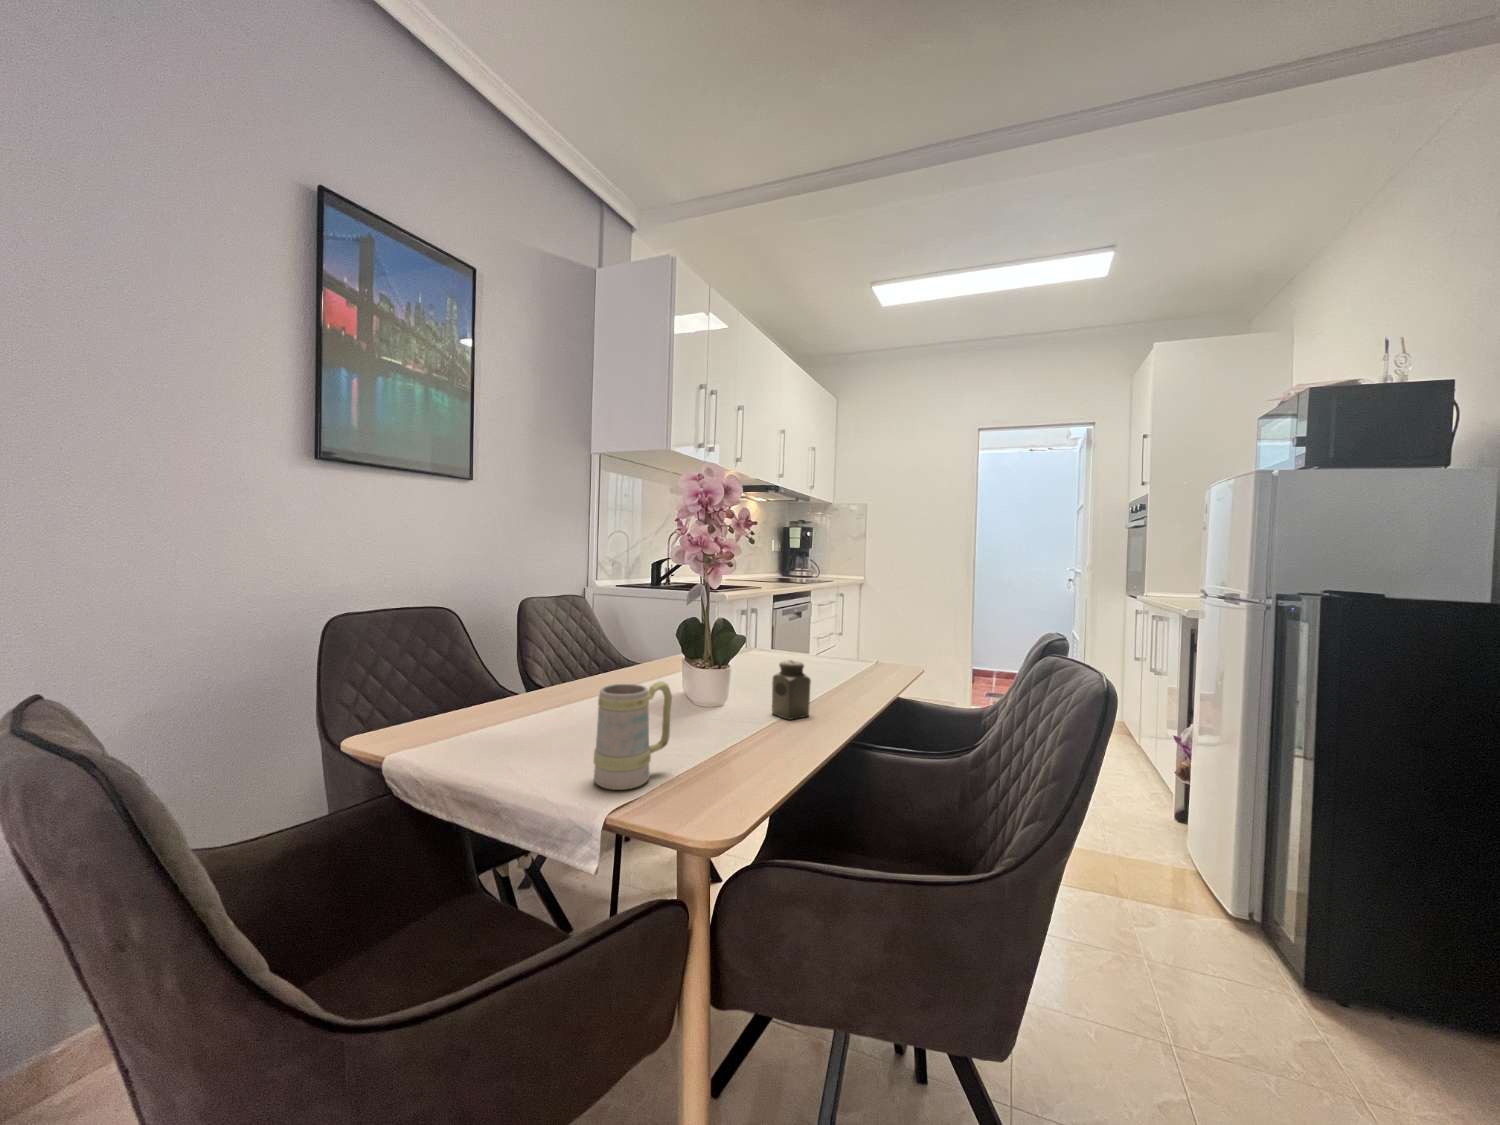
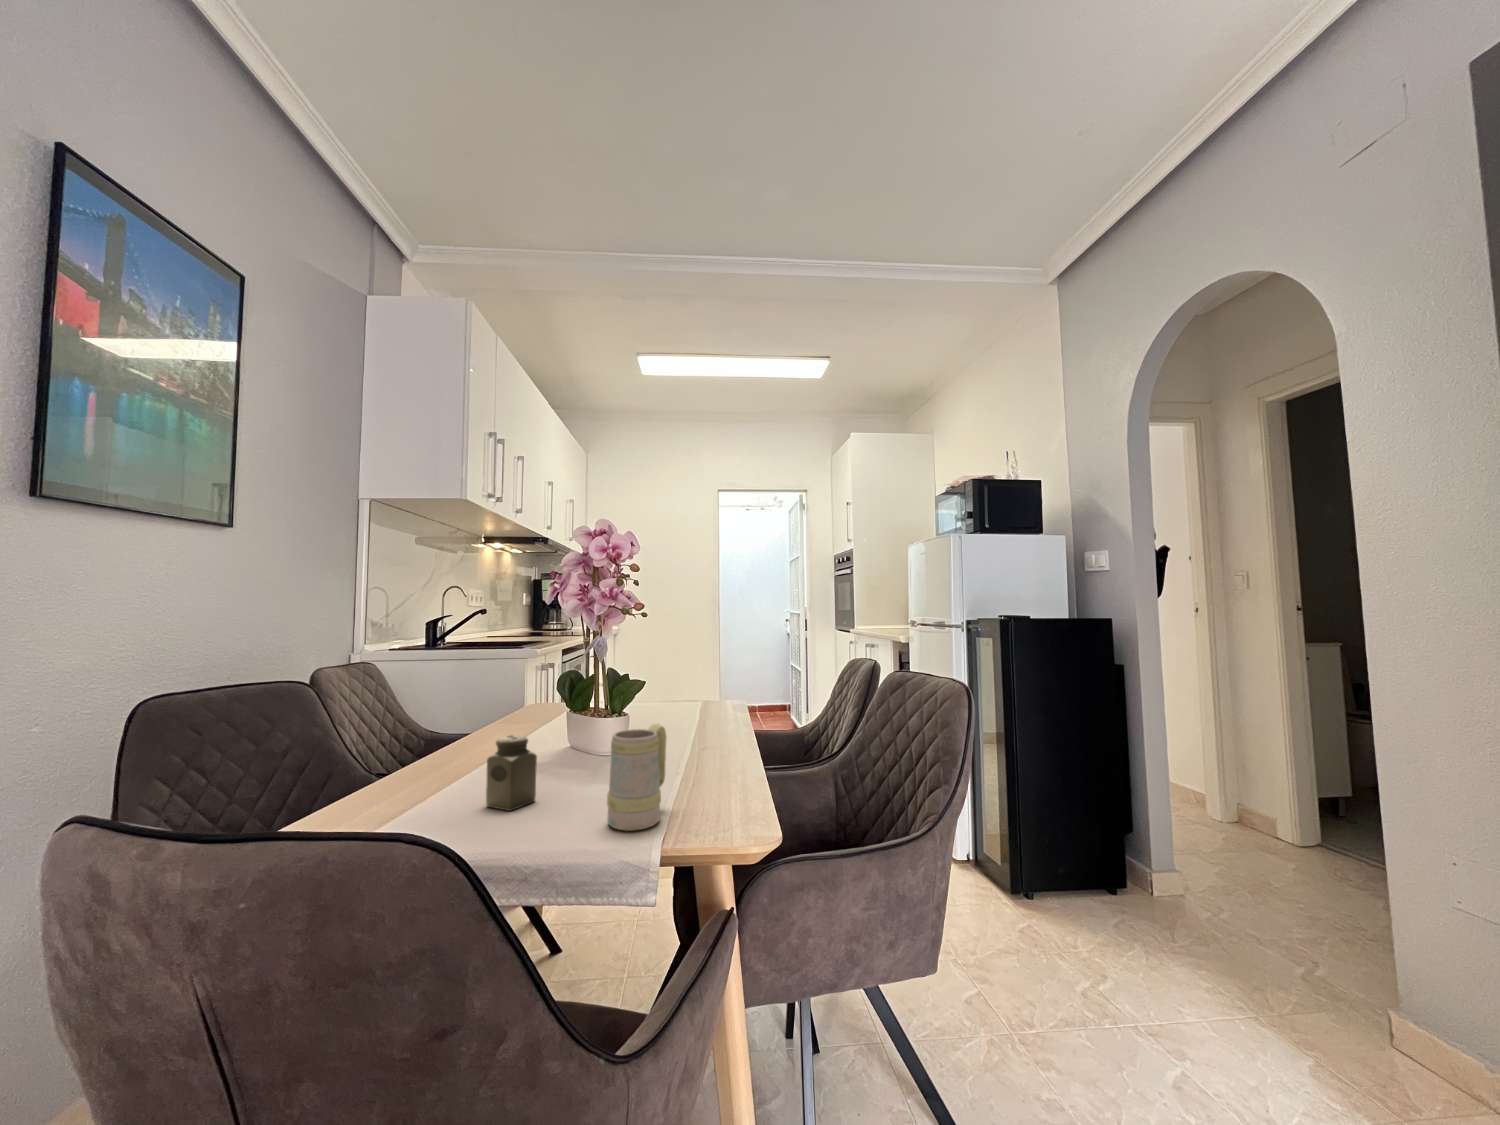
salt shaker: present [772,660,811,720] -> present [486,735,537,811]

